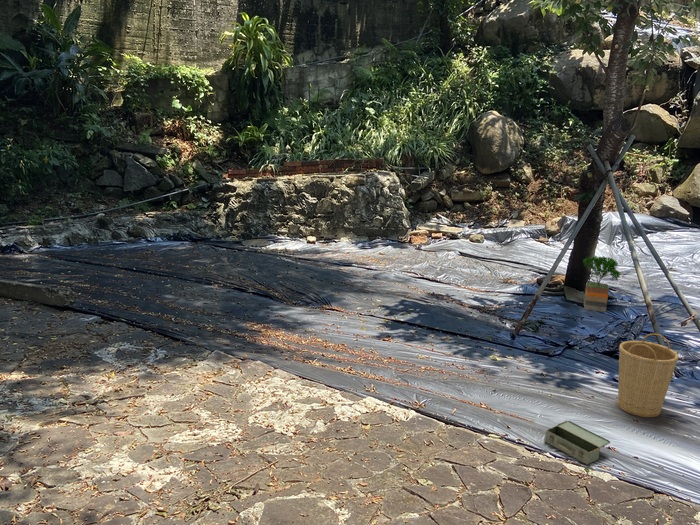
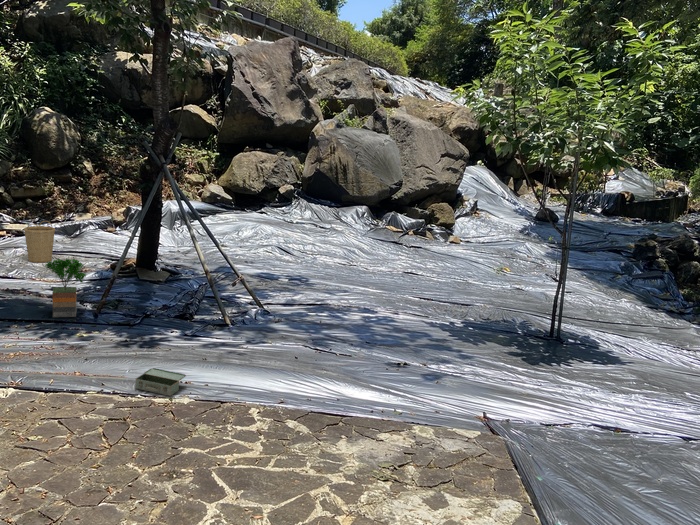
potted tree: present [584,256,621,312] -> present [45,258,86,317]
basket: present [618,334,678,417] -> present [24,221,55,263]

